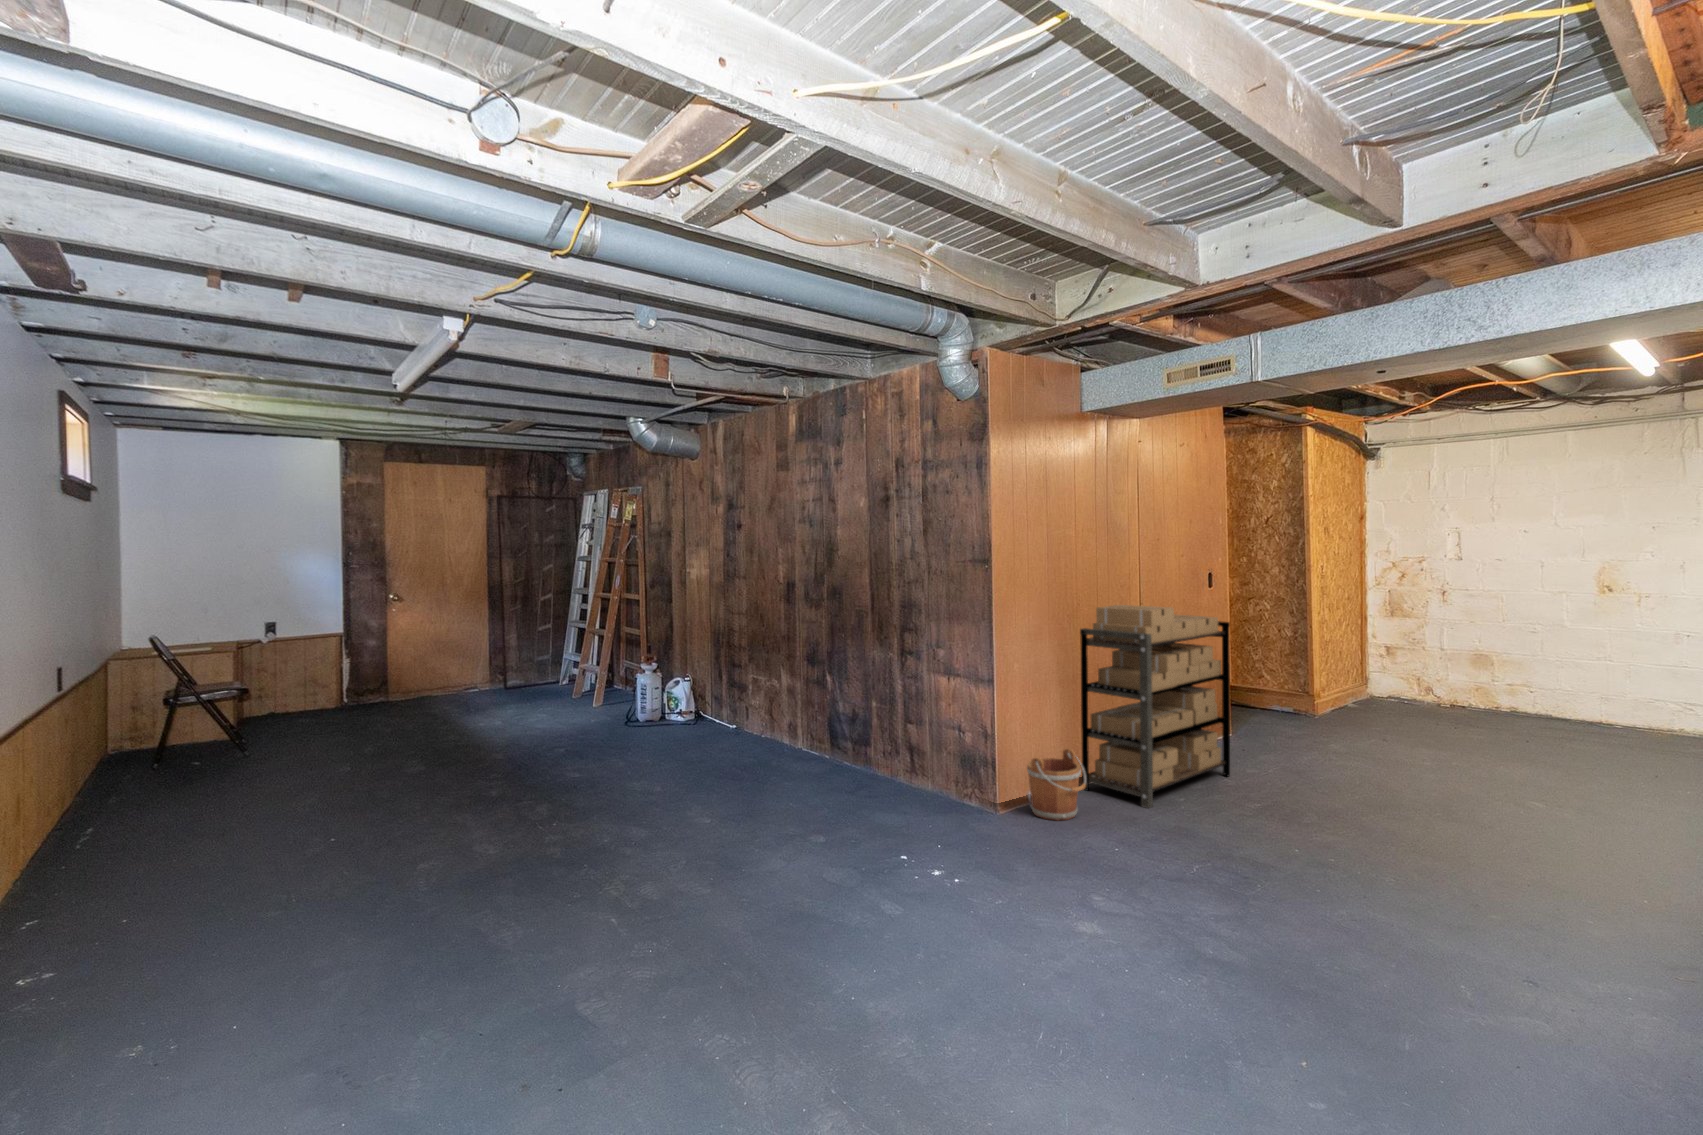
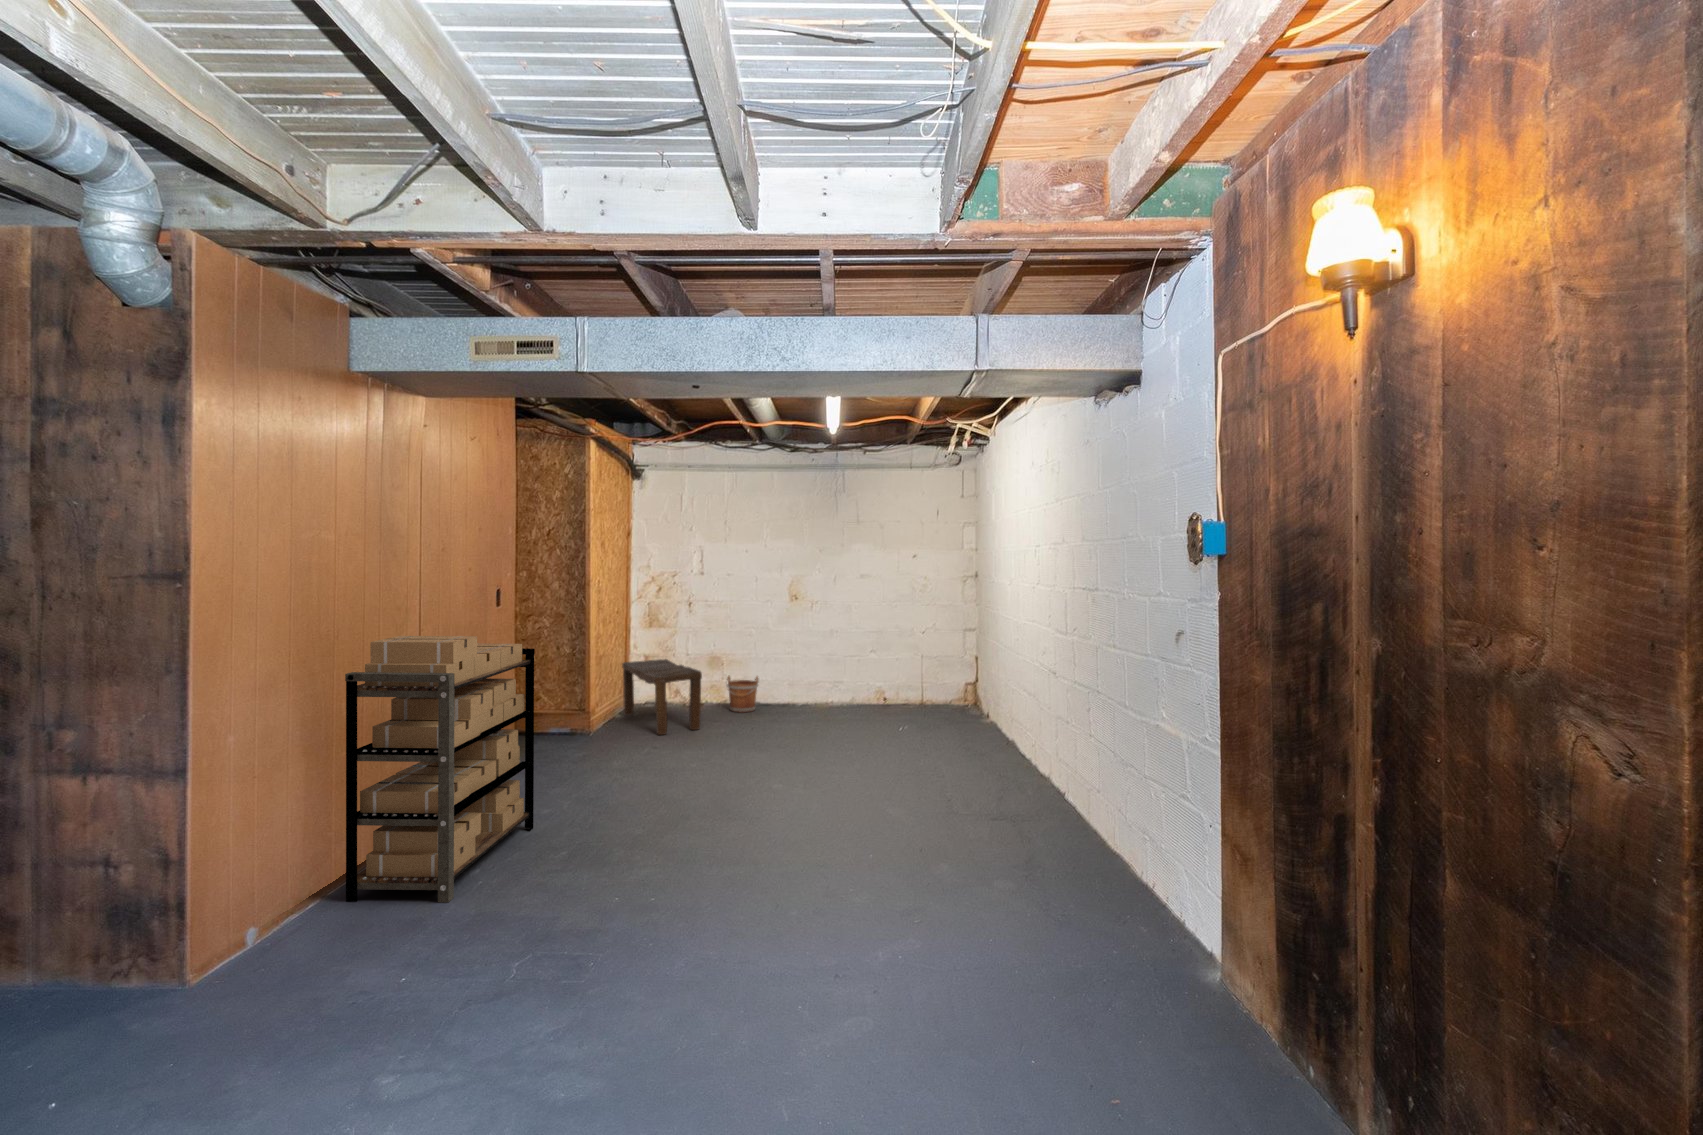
bench: none [1353,648,1446,727] -> present [622,659,702,735]
bucket: present [1027,749,1086,820] -> present [727,676,759,712]

